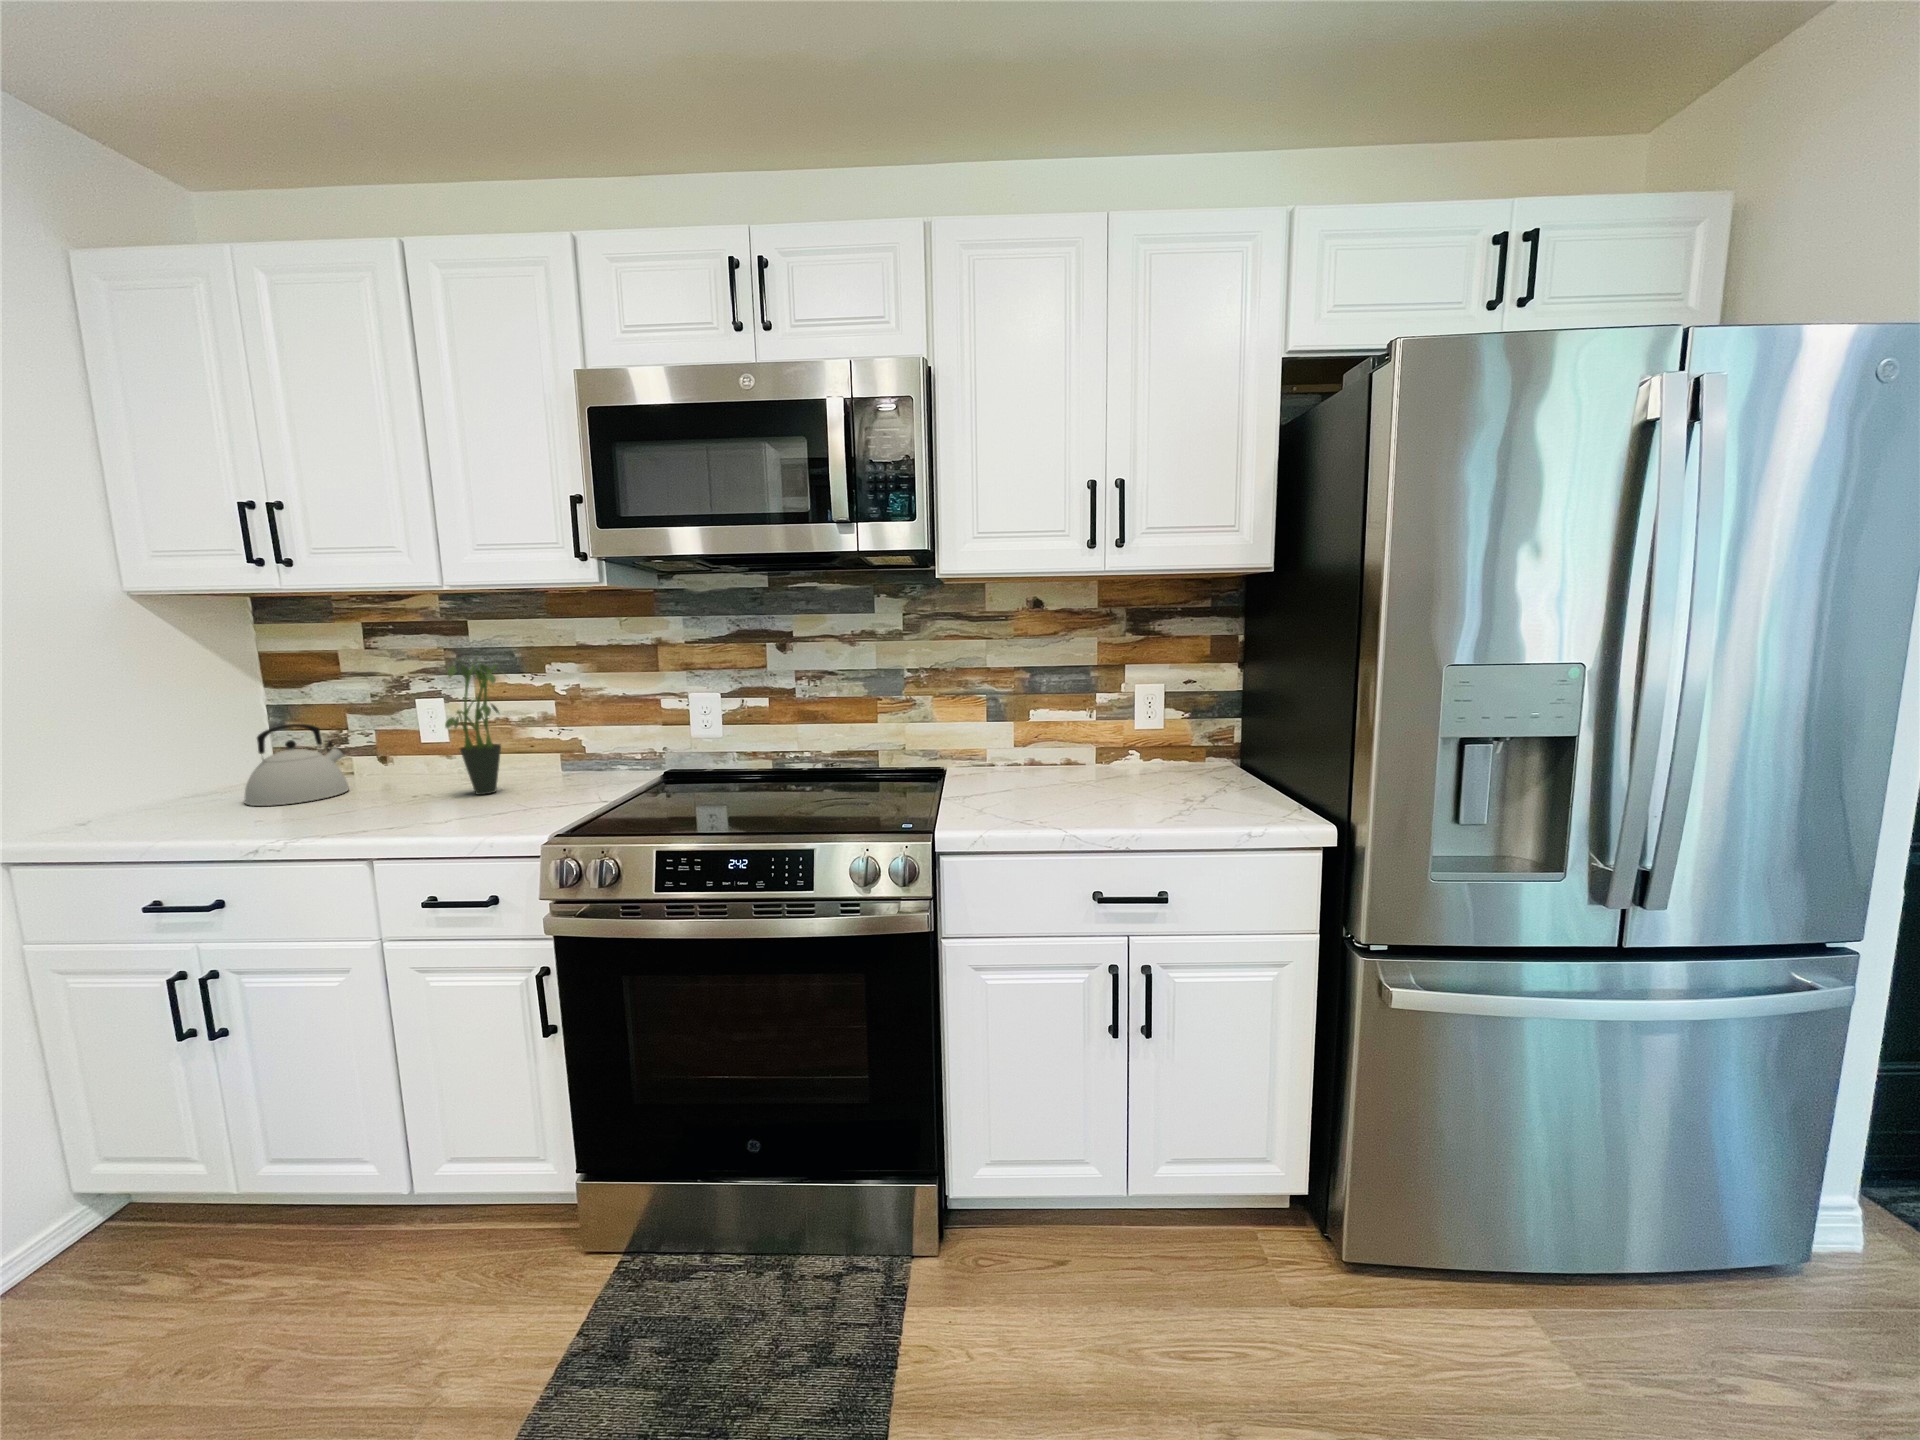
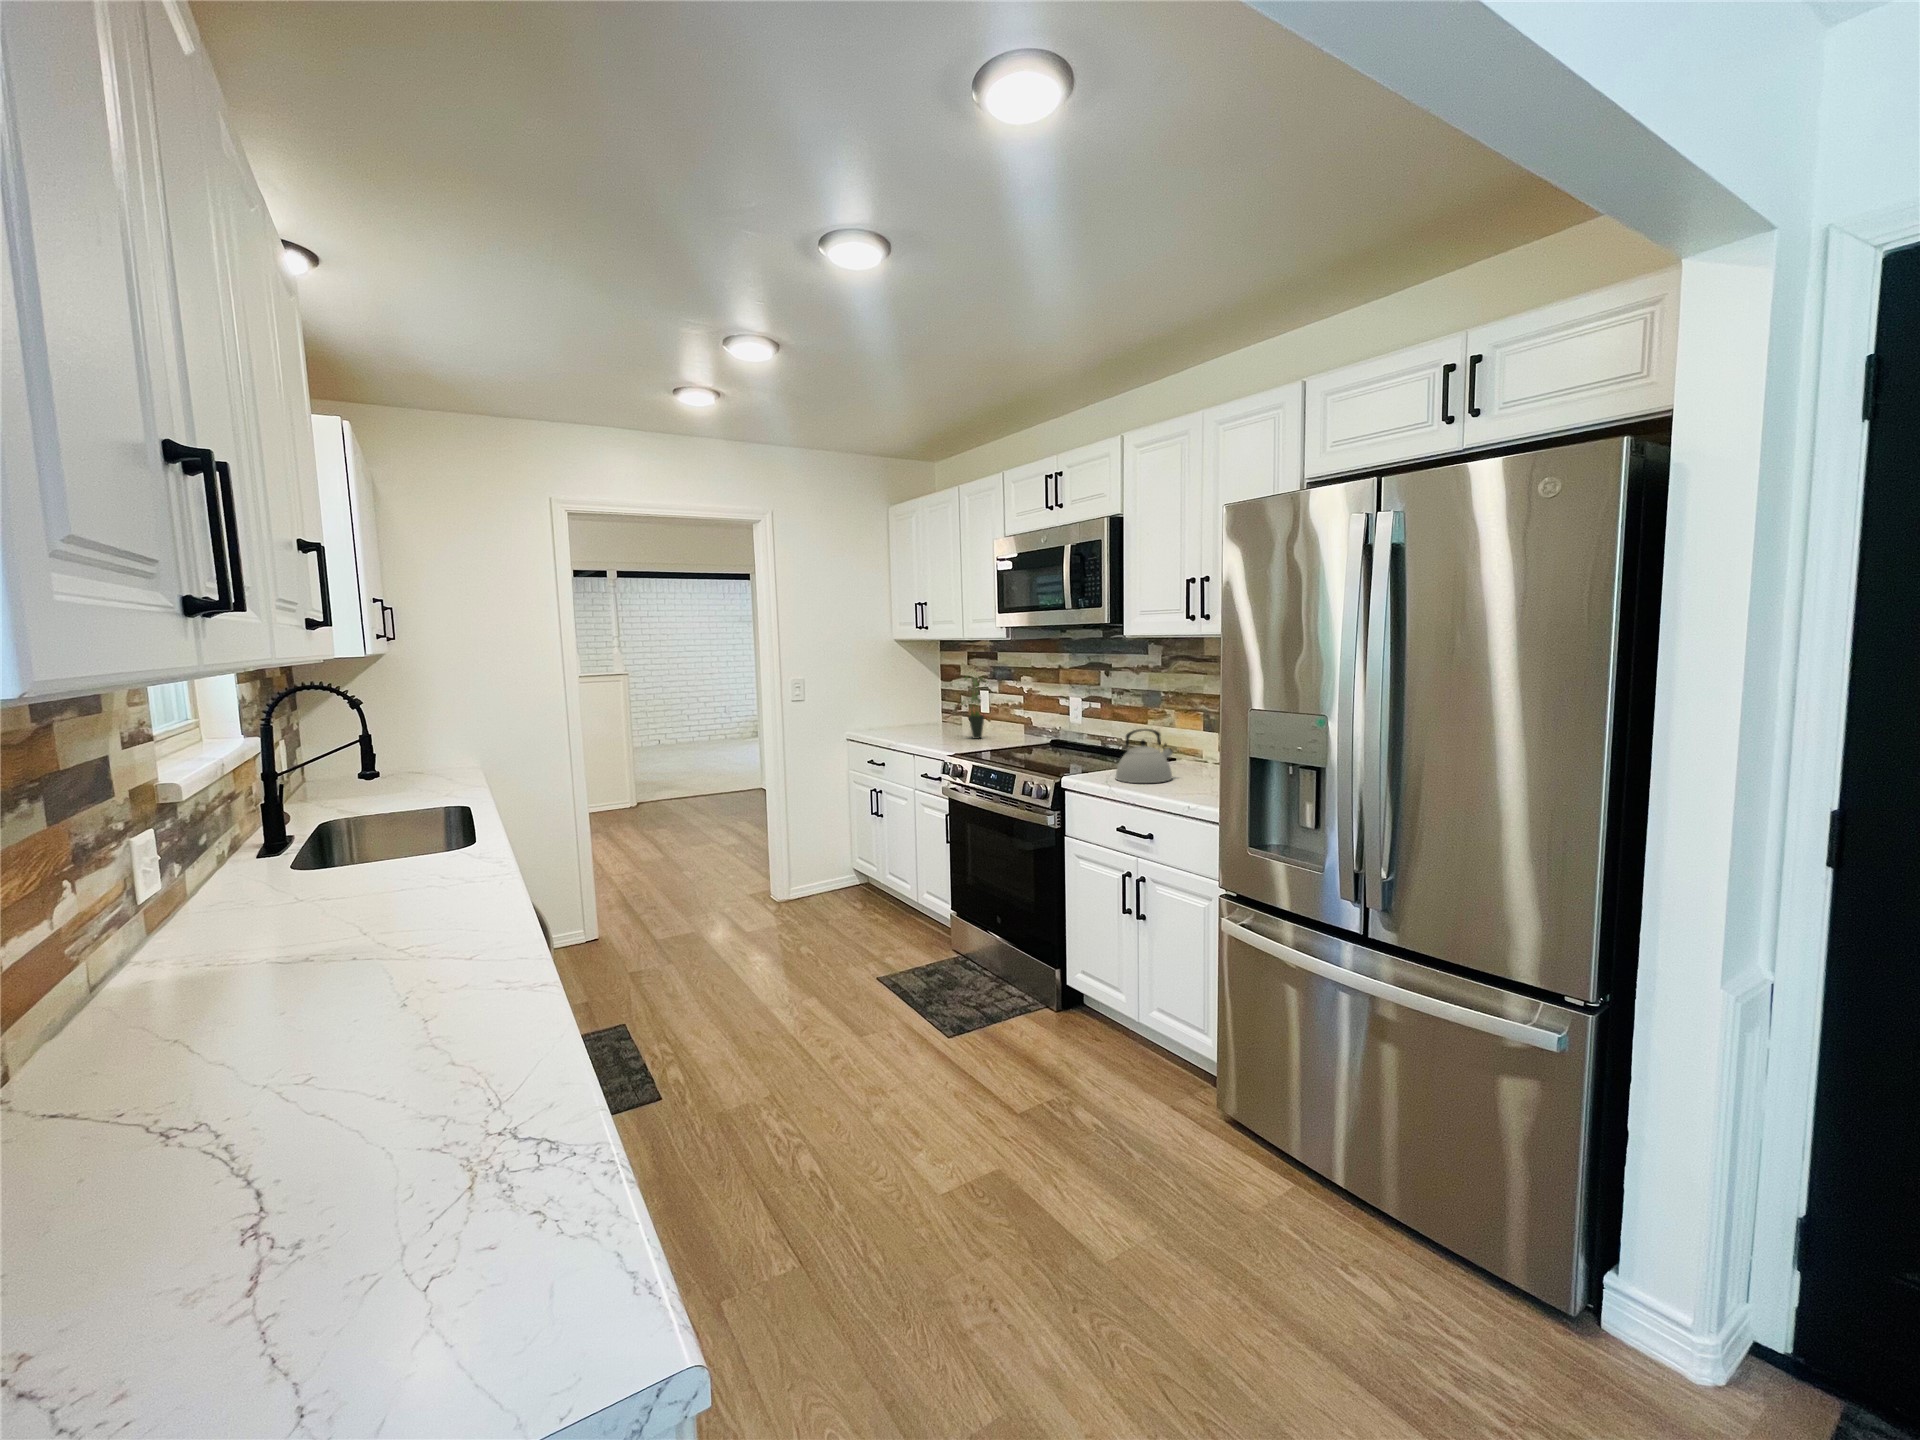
kettle: present [245,724,349,806] -> present [1116,729,1173,783]

